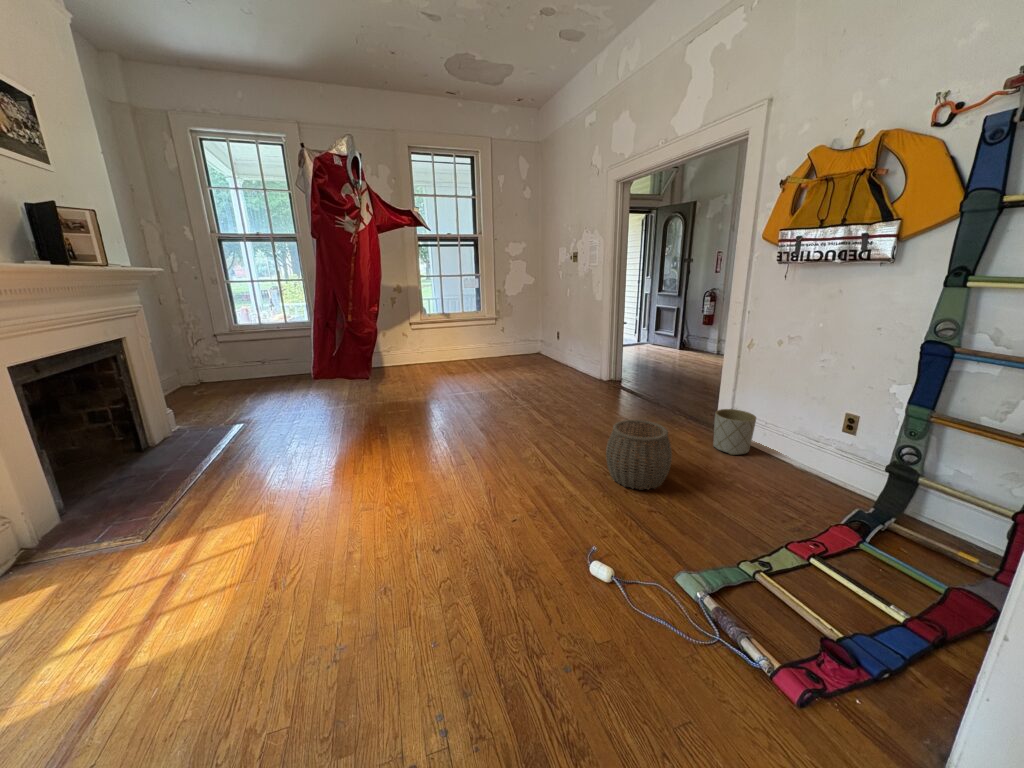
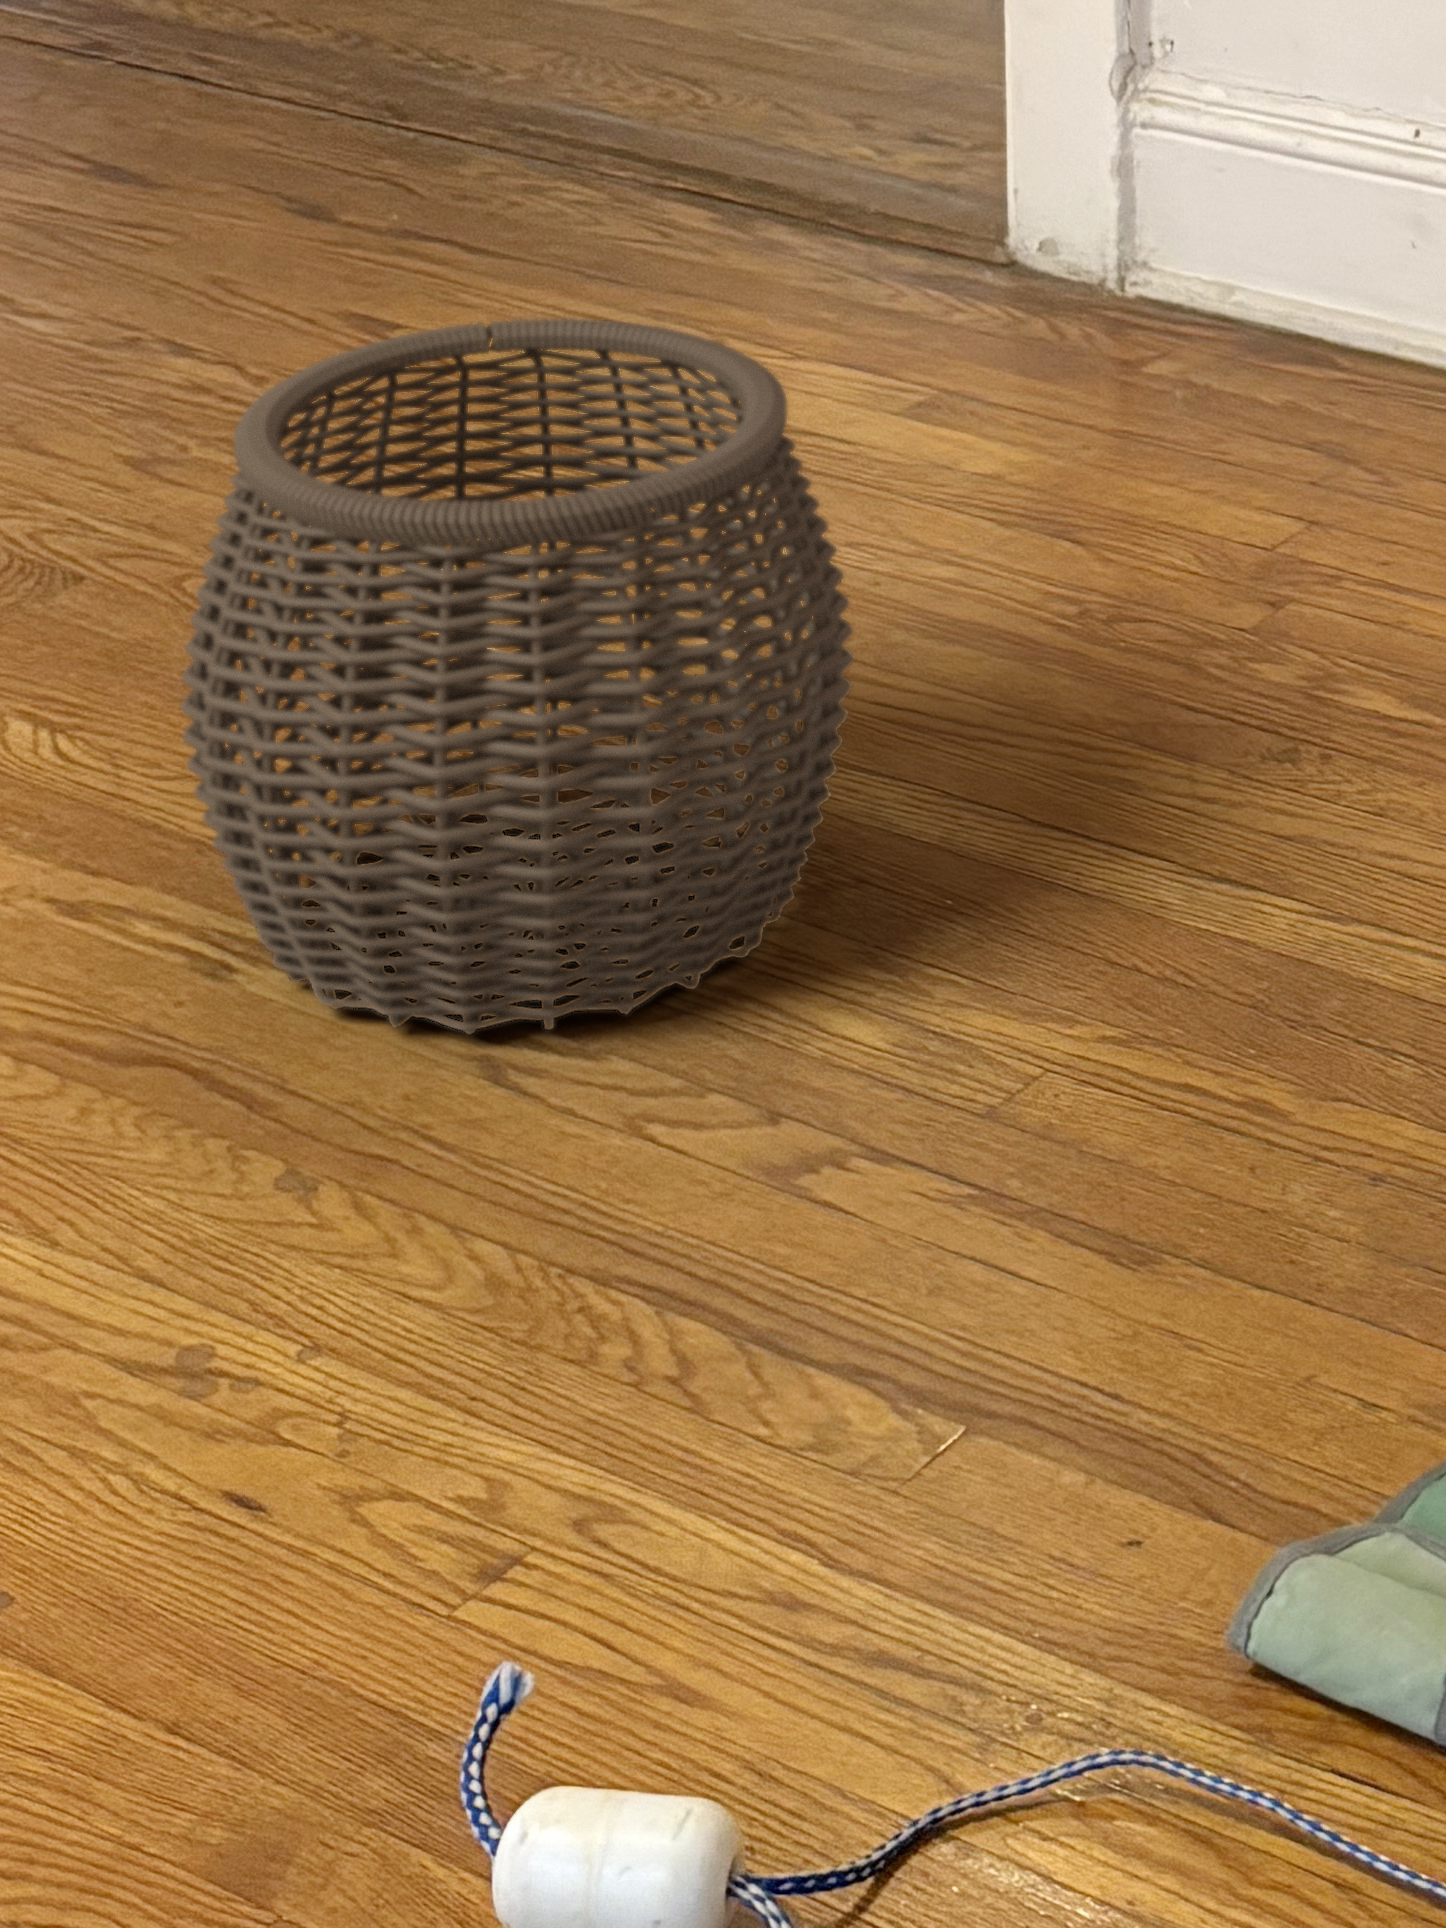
planter: present [713,409,756,455] -> none [1033,60,1356,466]

